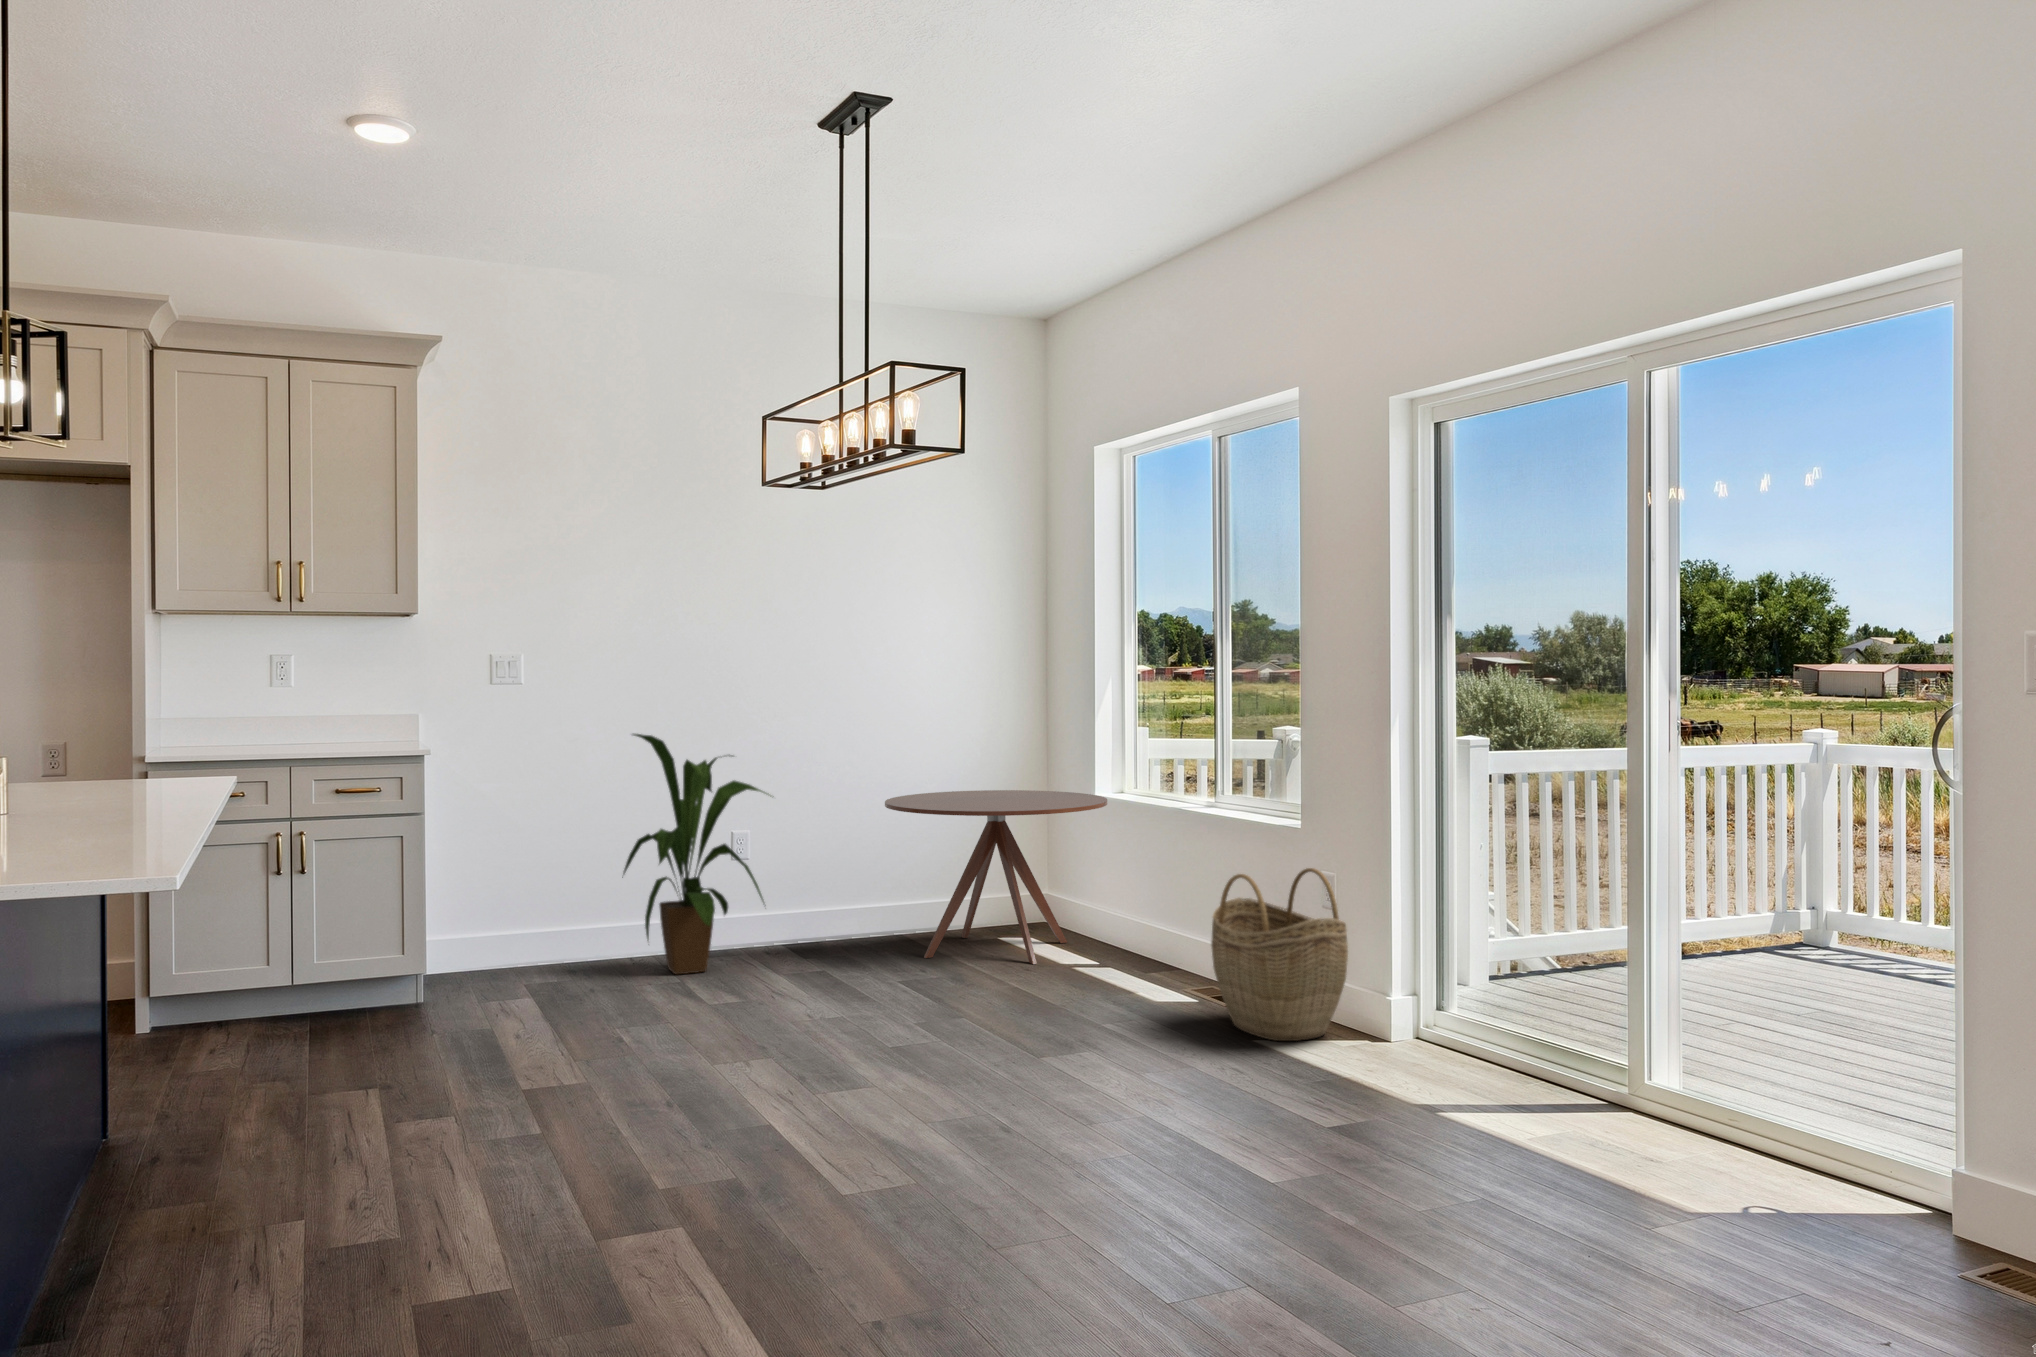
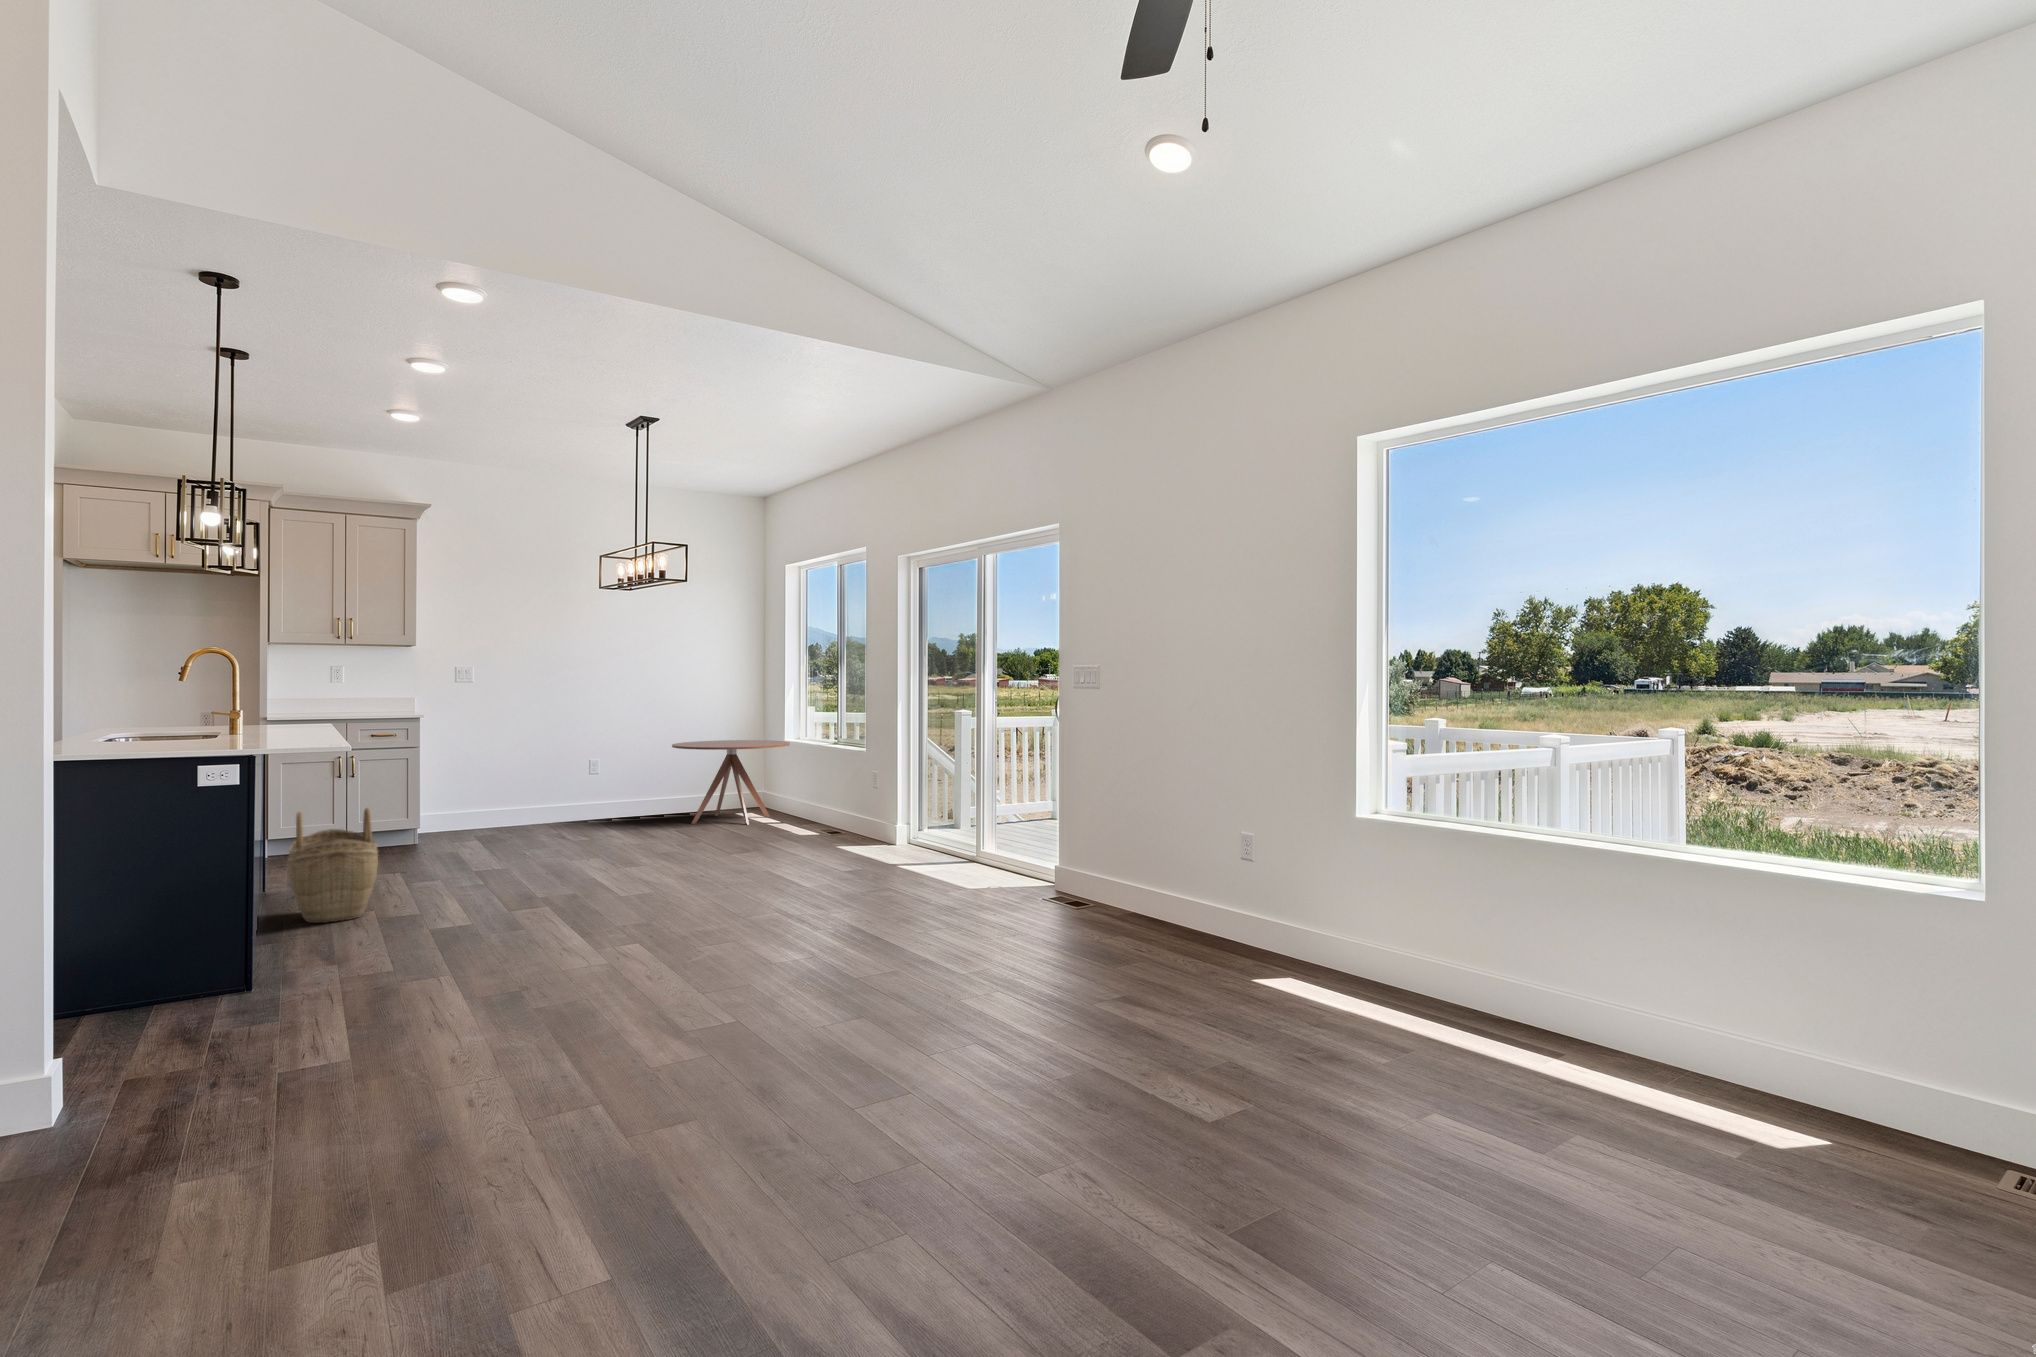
house plant: present [622,734,767,974] -> none [527,708,613,832]
woven basket: present [1211,868,1348,1041] -> present [288,808,378,923]

